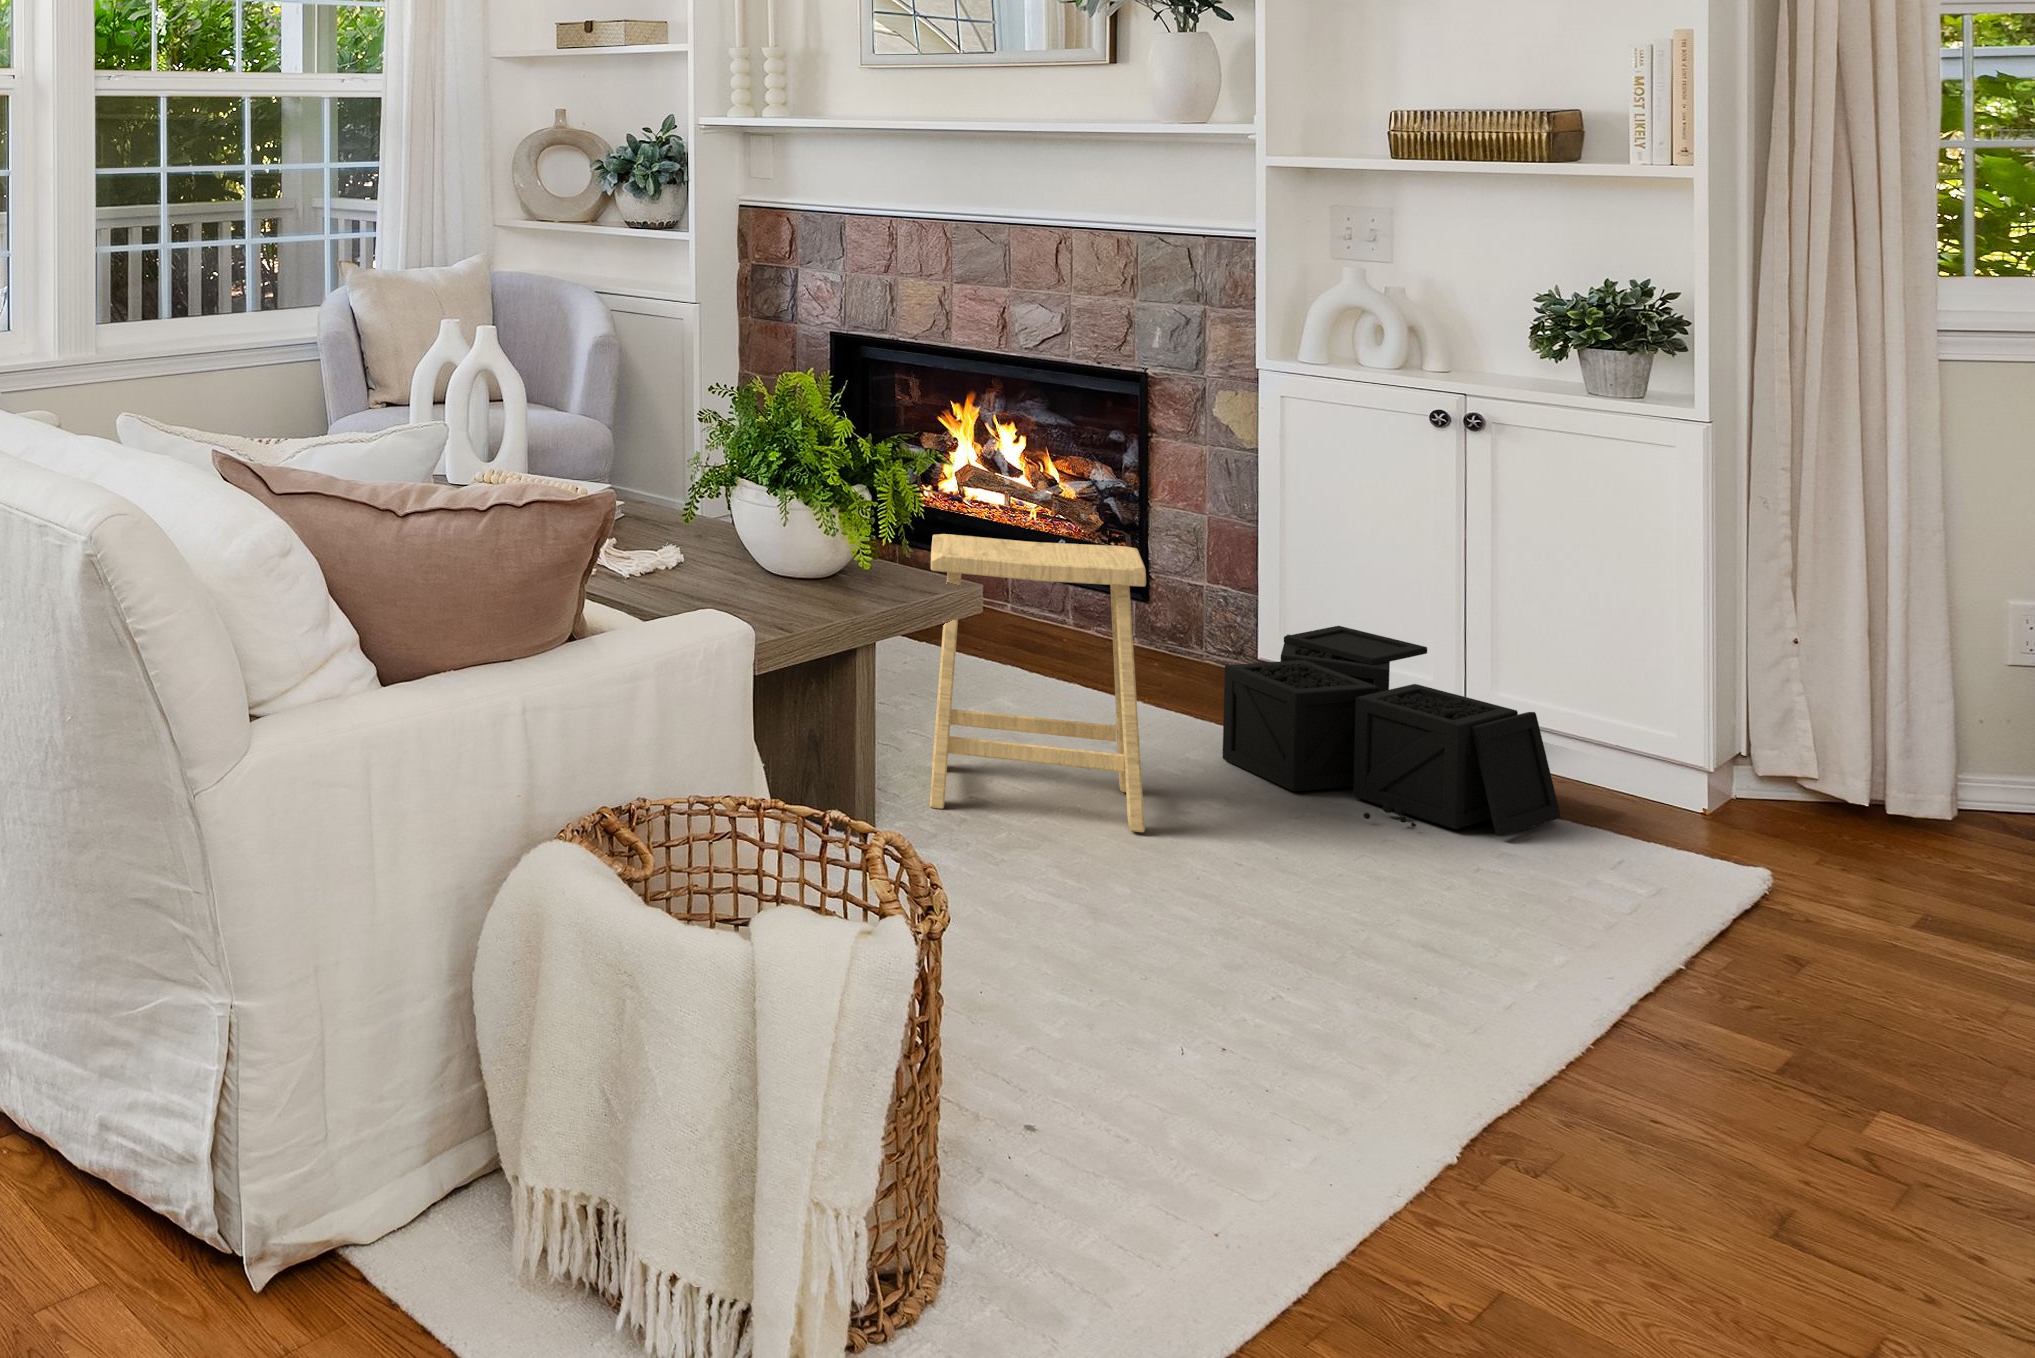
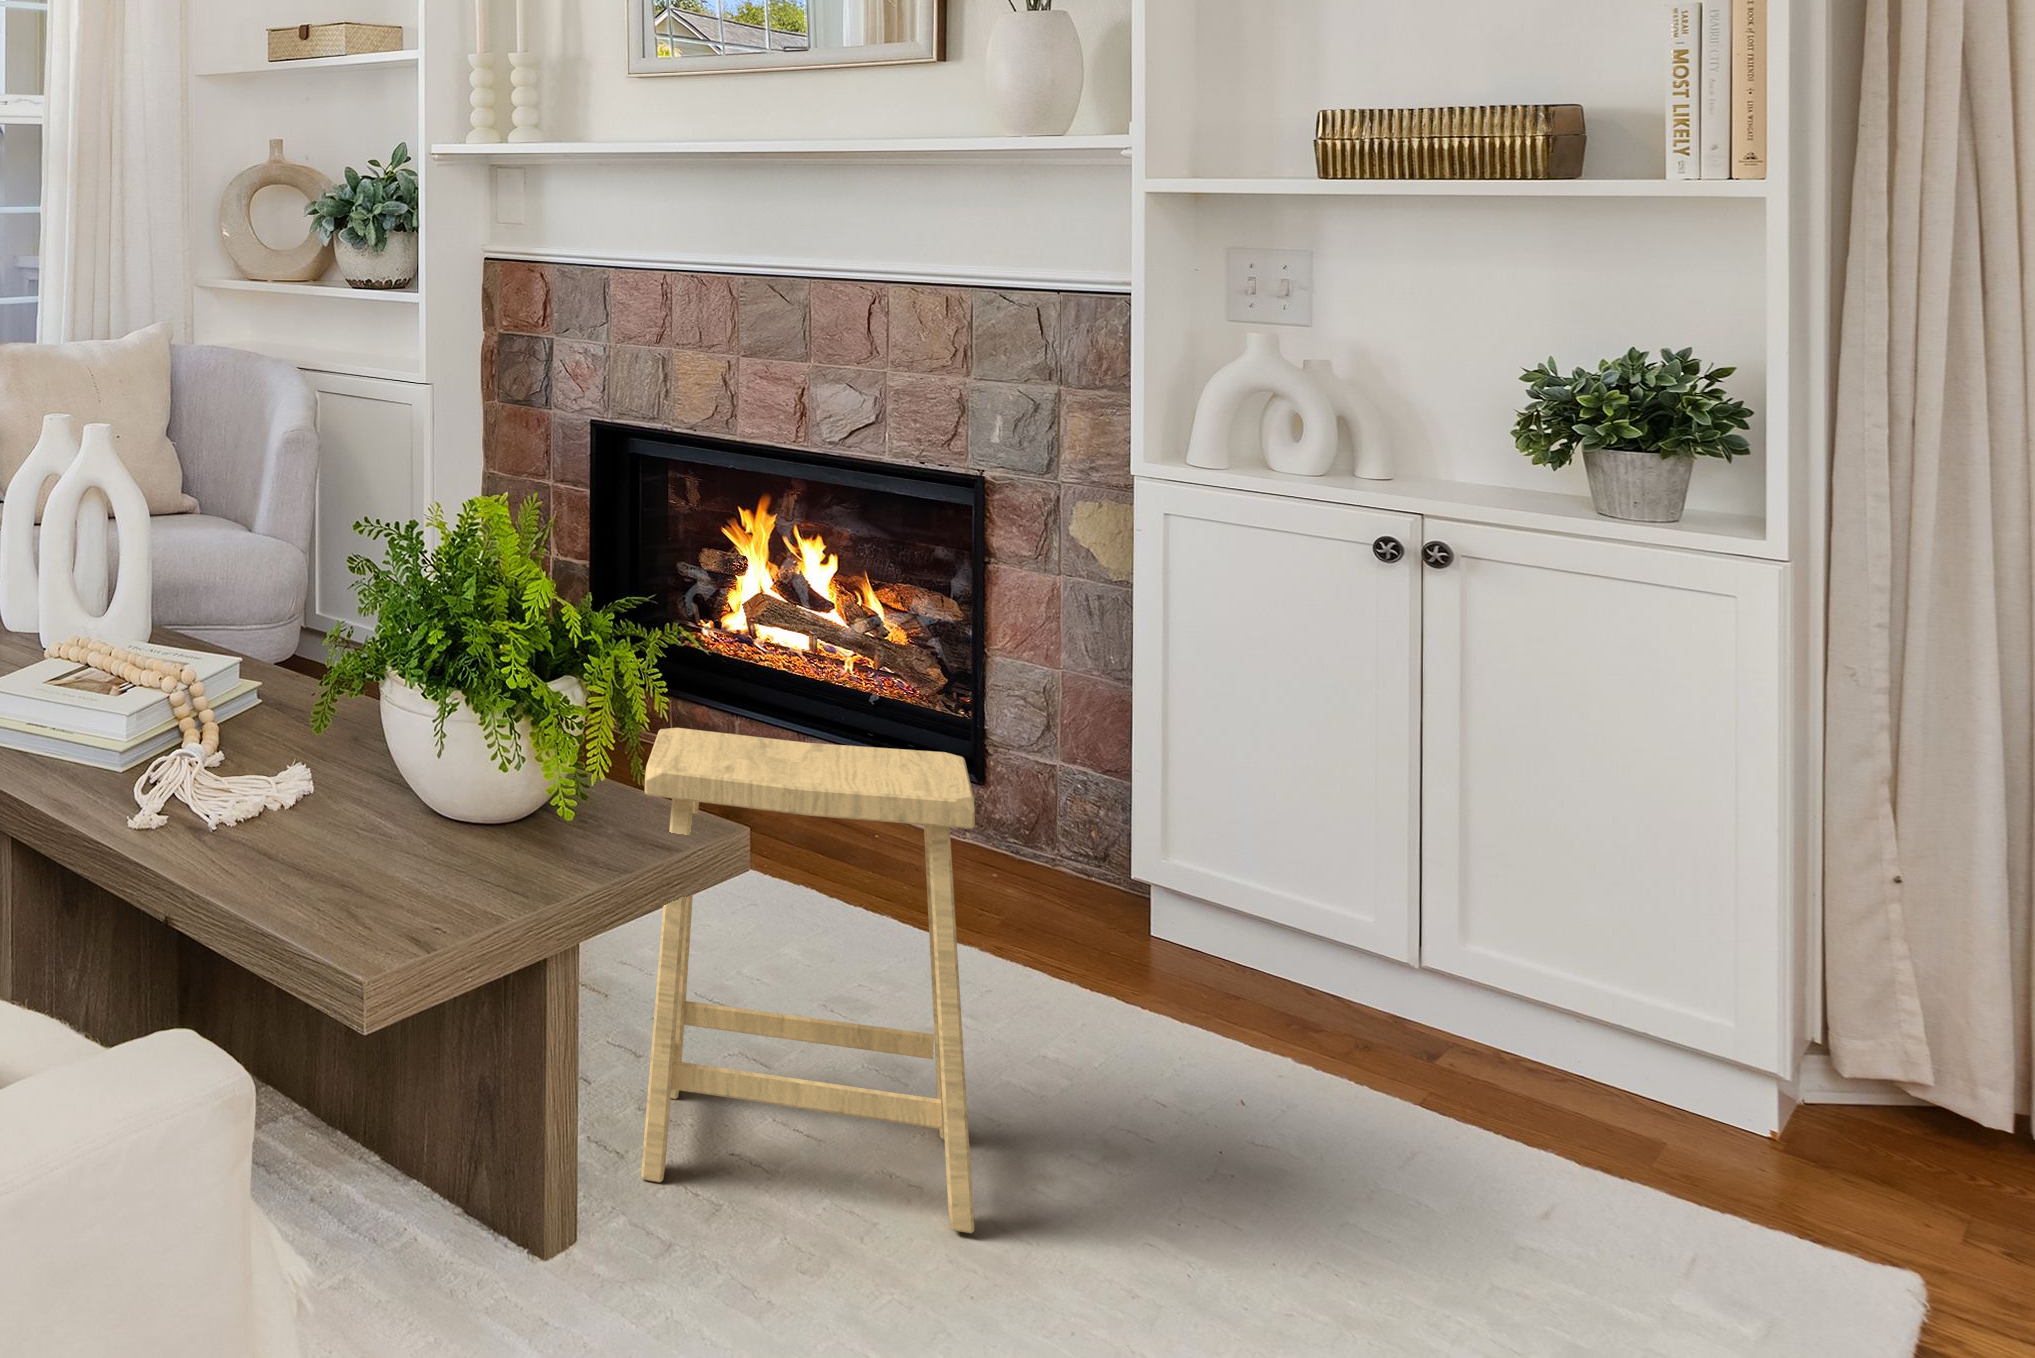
storage bin: present [1223,626,1561,836] -> none [1093,846,1610,1232]

